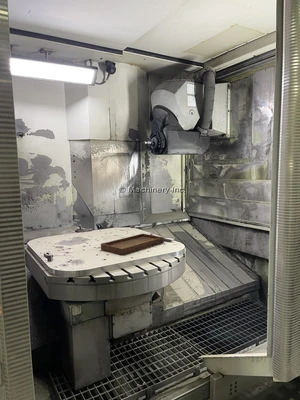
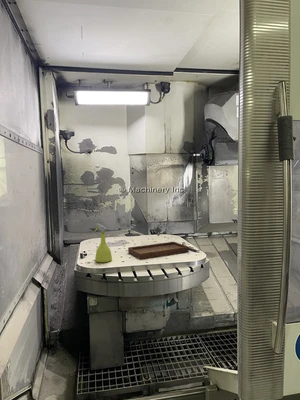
spray bottle: none [69,218,91,263] -> present [95,224,112,262]

